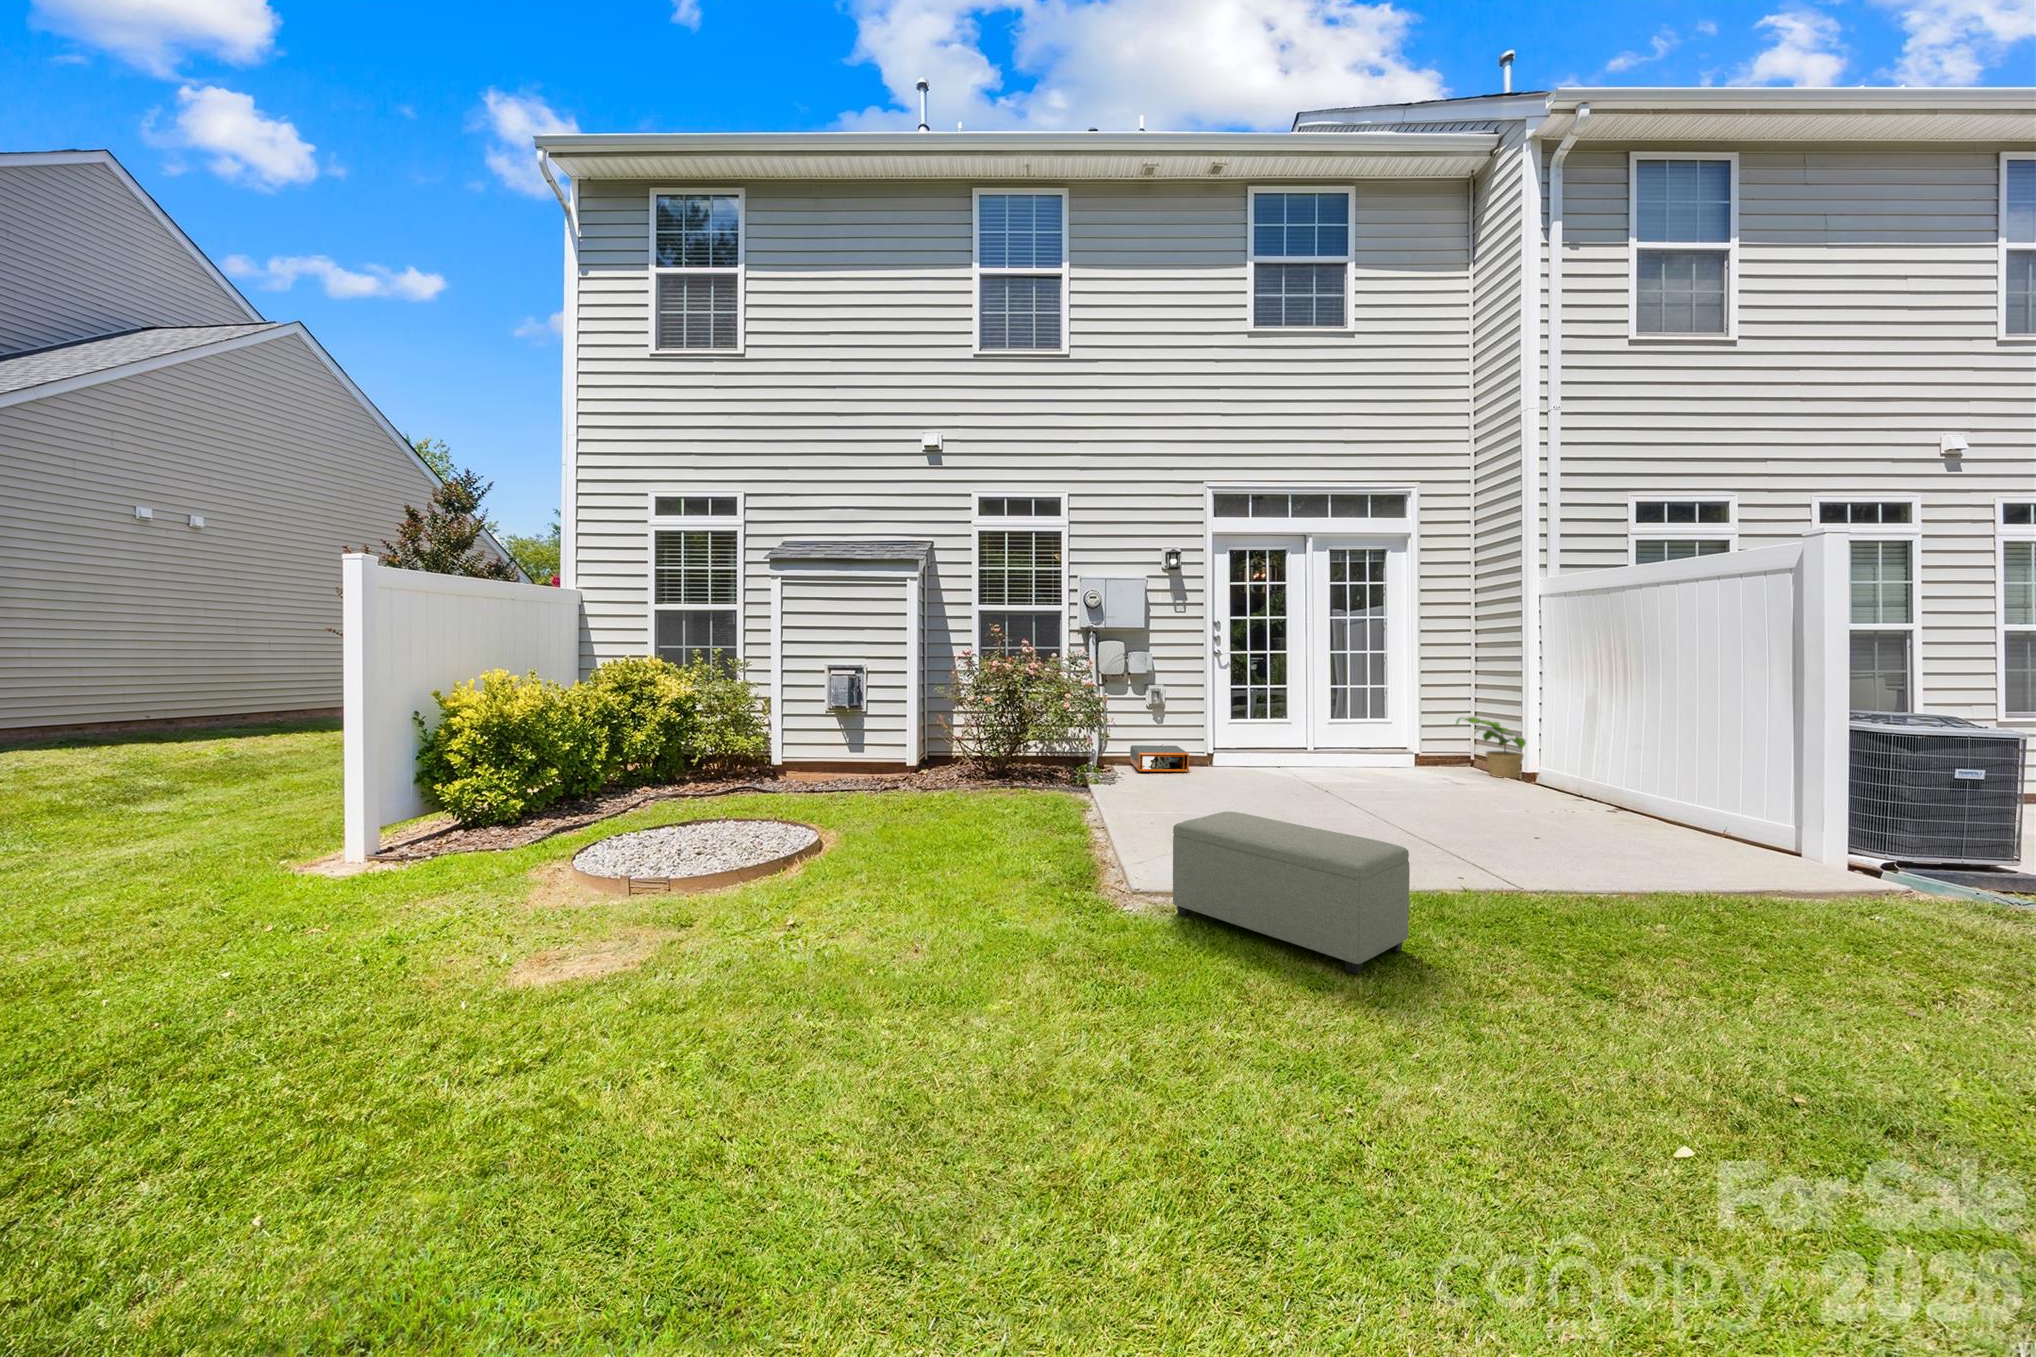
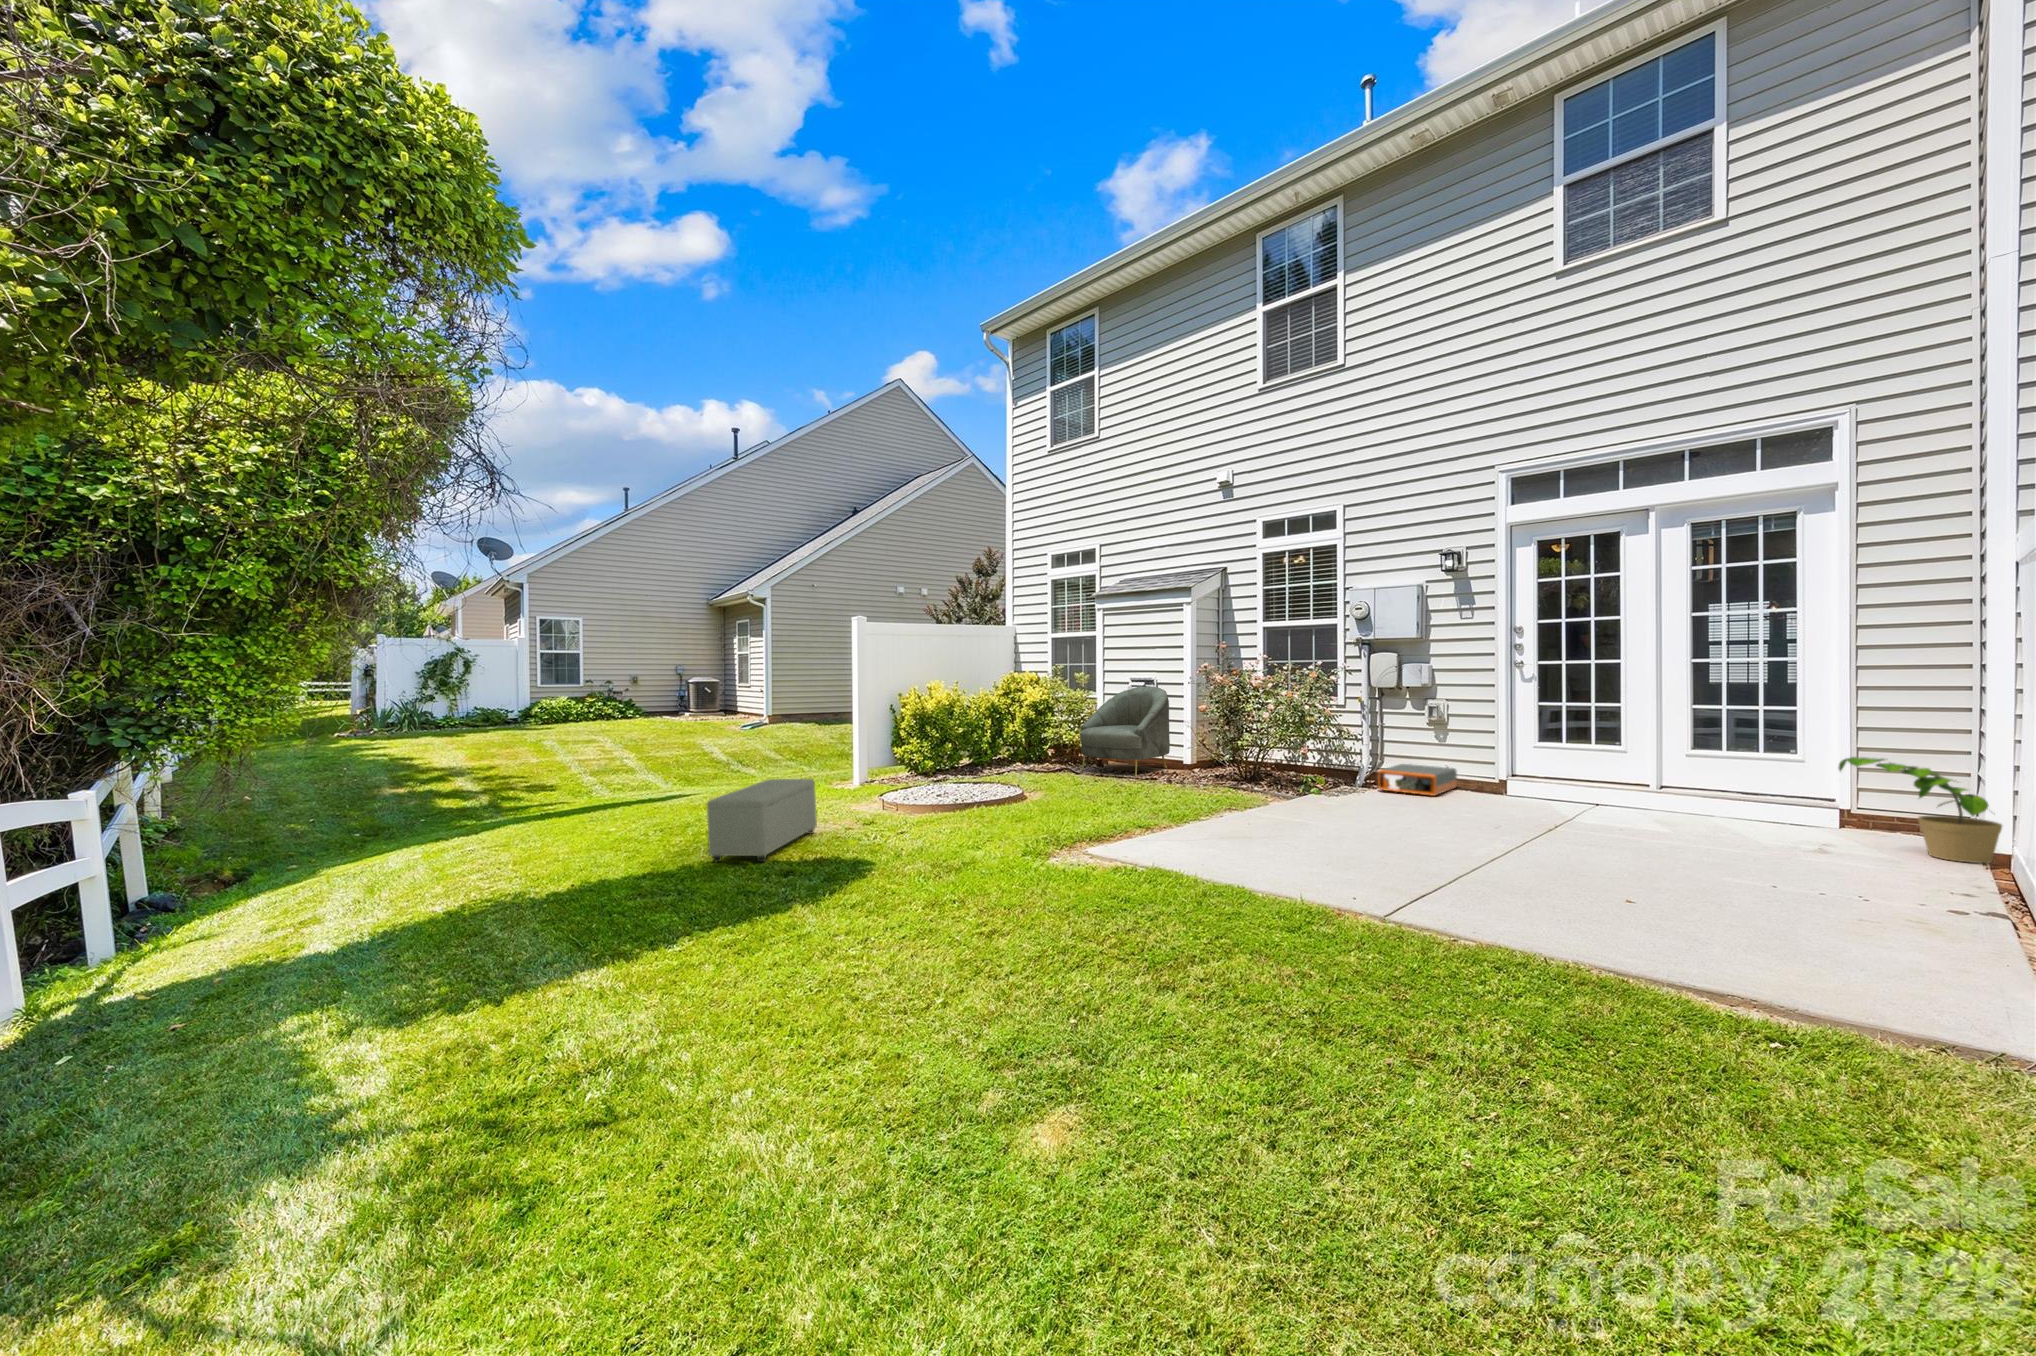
armchair: none [781,676,893,786] -> present [1080,687,1170,776]
ottoman: present [1173,812,1410,974] -> present [707,779,817,862]

